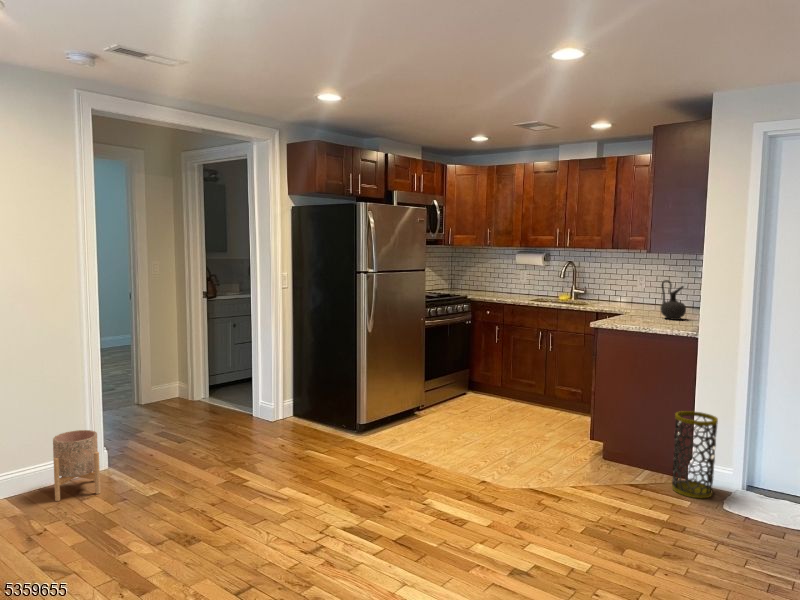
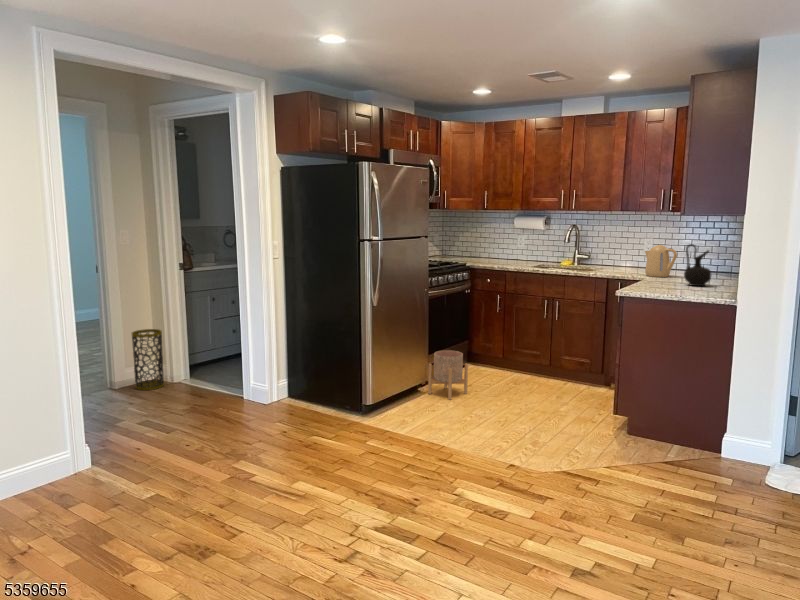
kettle: none [630,281,660,311] -> present [645,245,677,277]
trash can: present [672,411,718,498] -> present [132,329,164,390]
planter: present [53,430,100,501] -> present [428,350,468,400]

